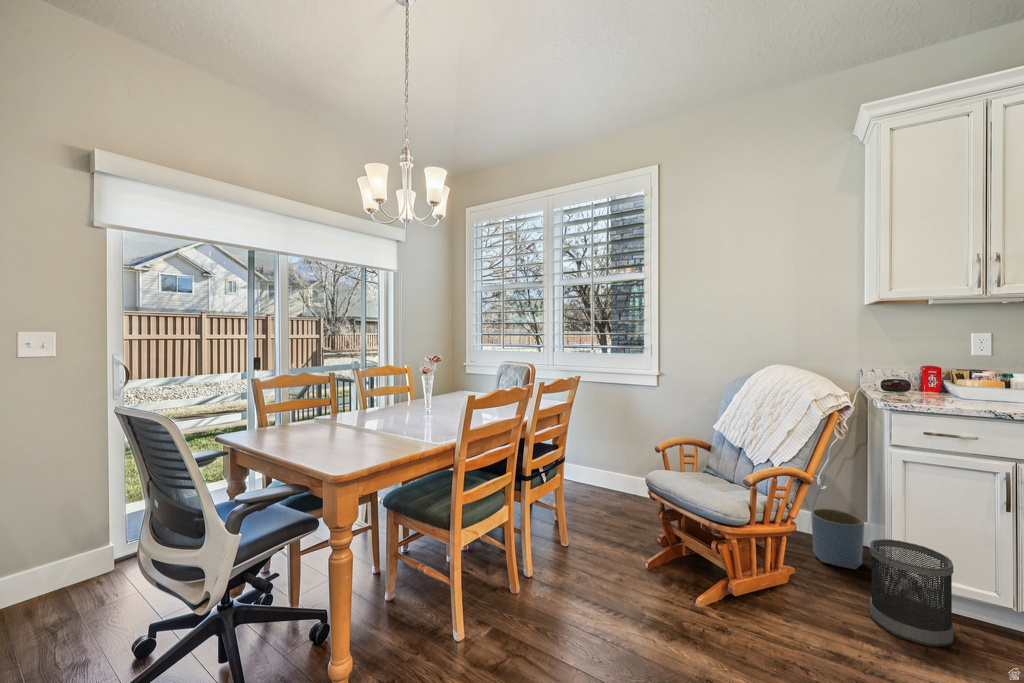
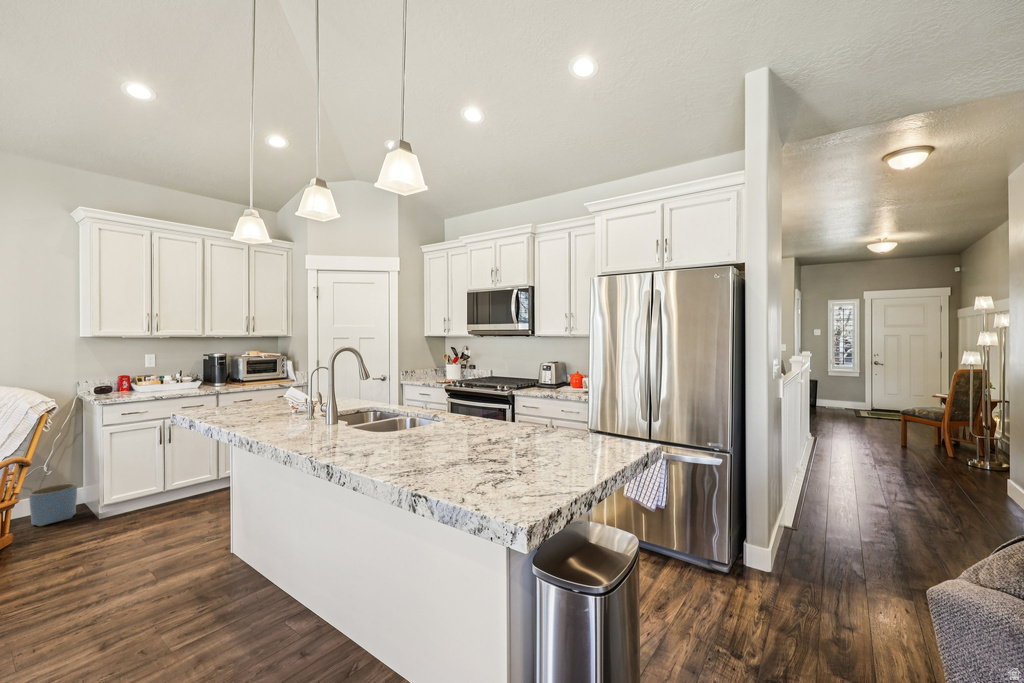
wastebasket: present [870,539,953,647] -> none [84,478,136,535]

